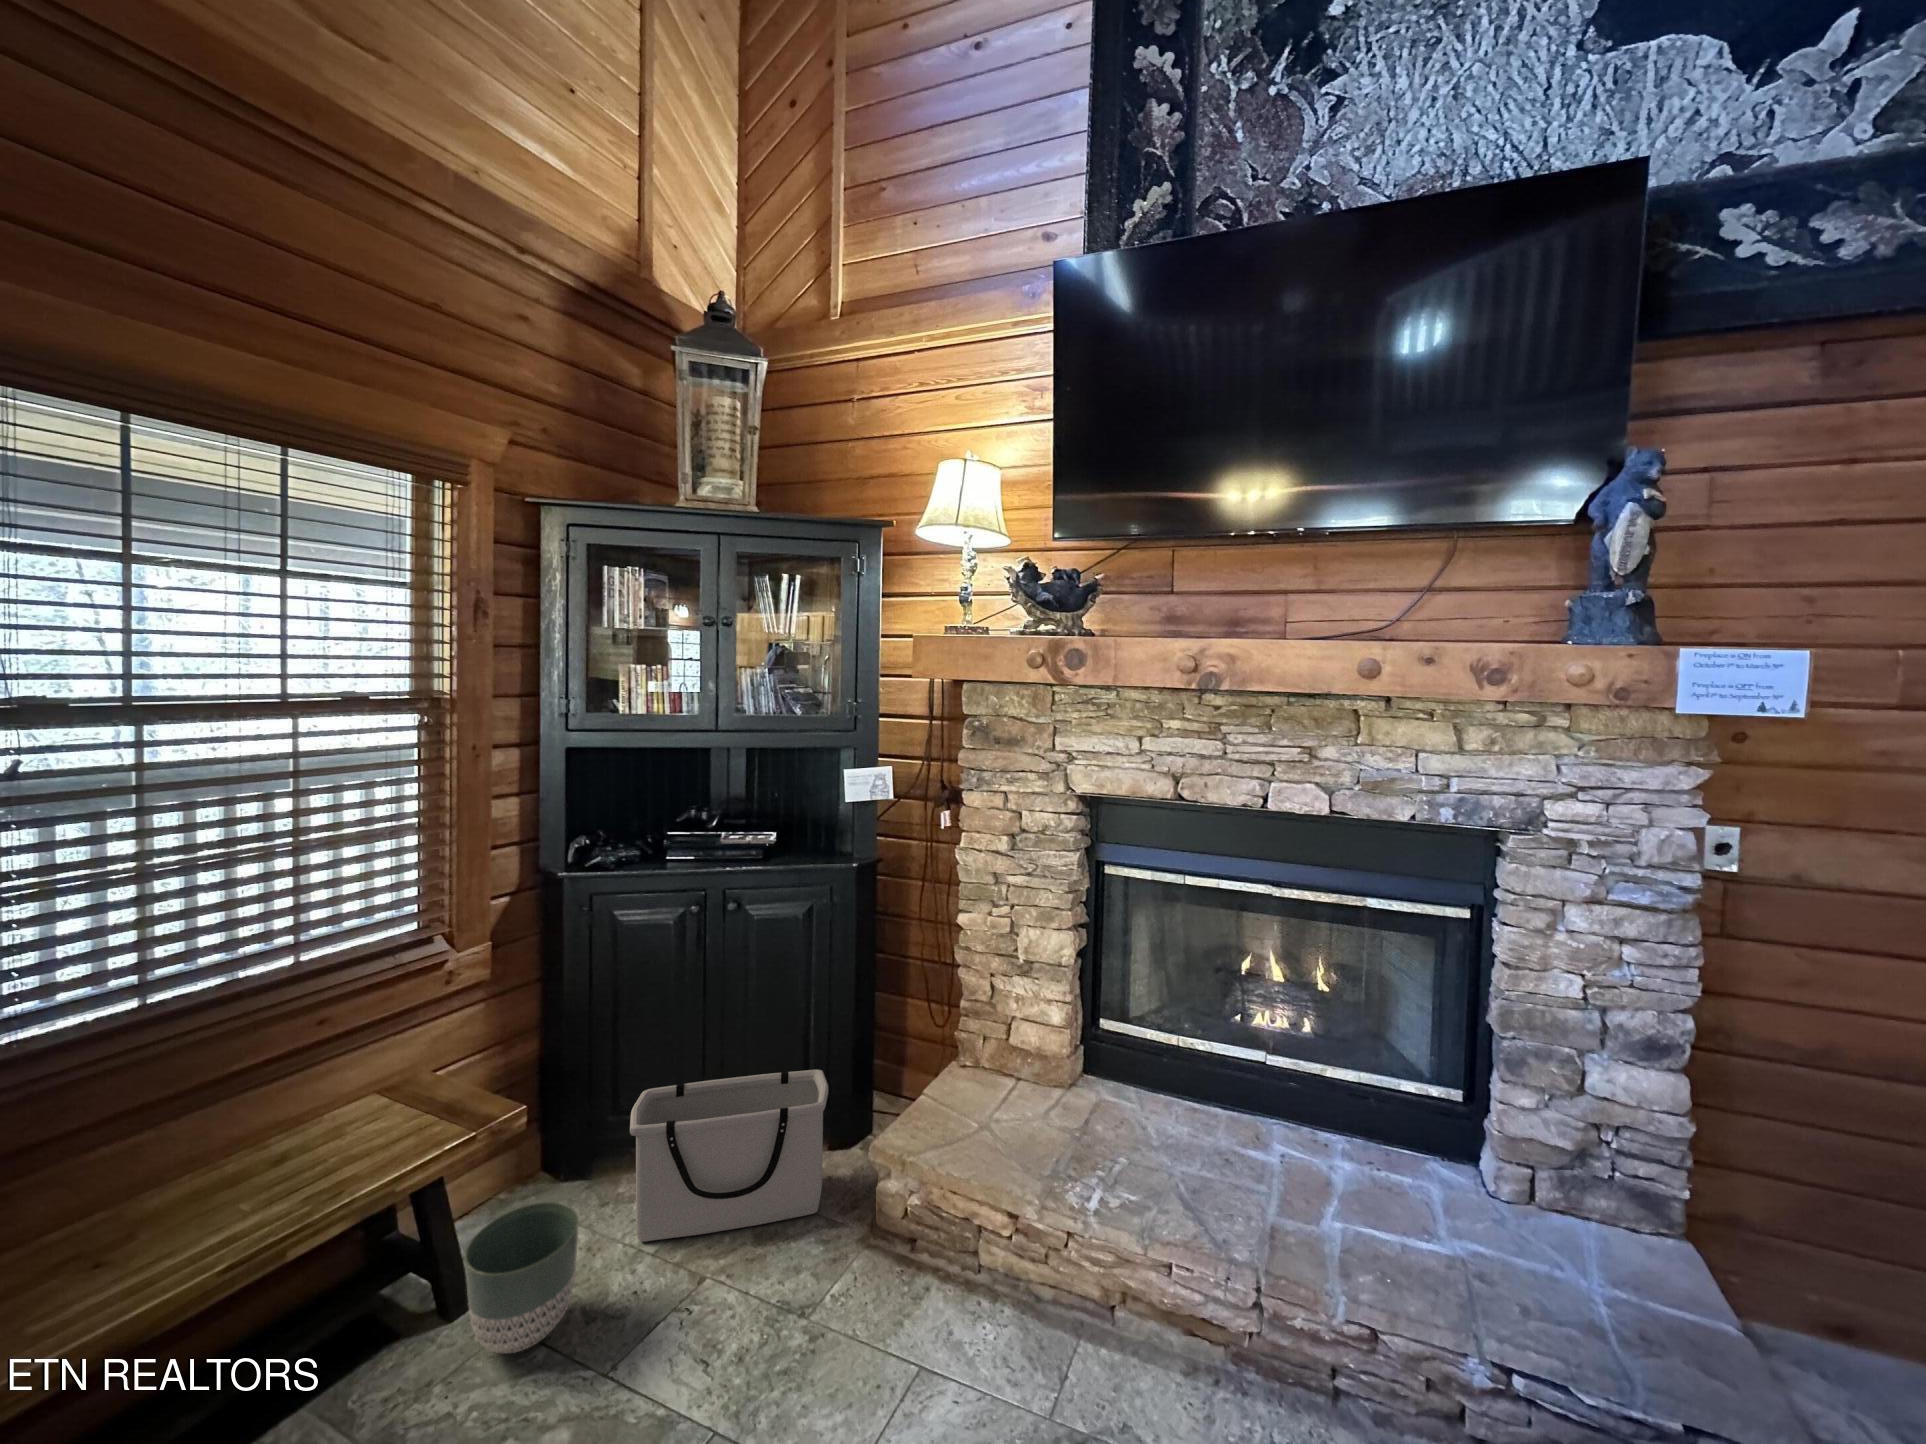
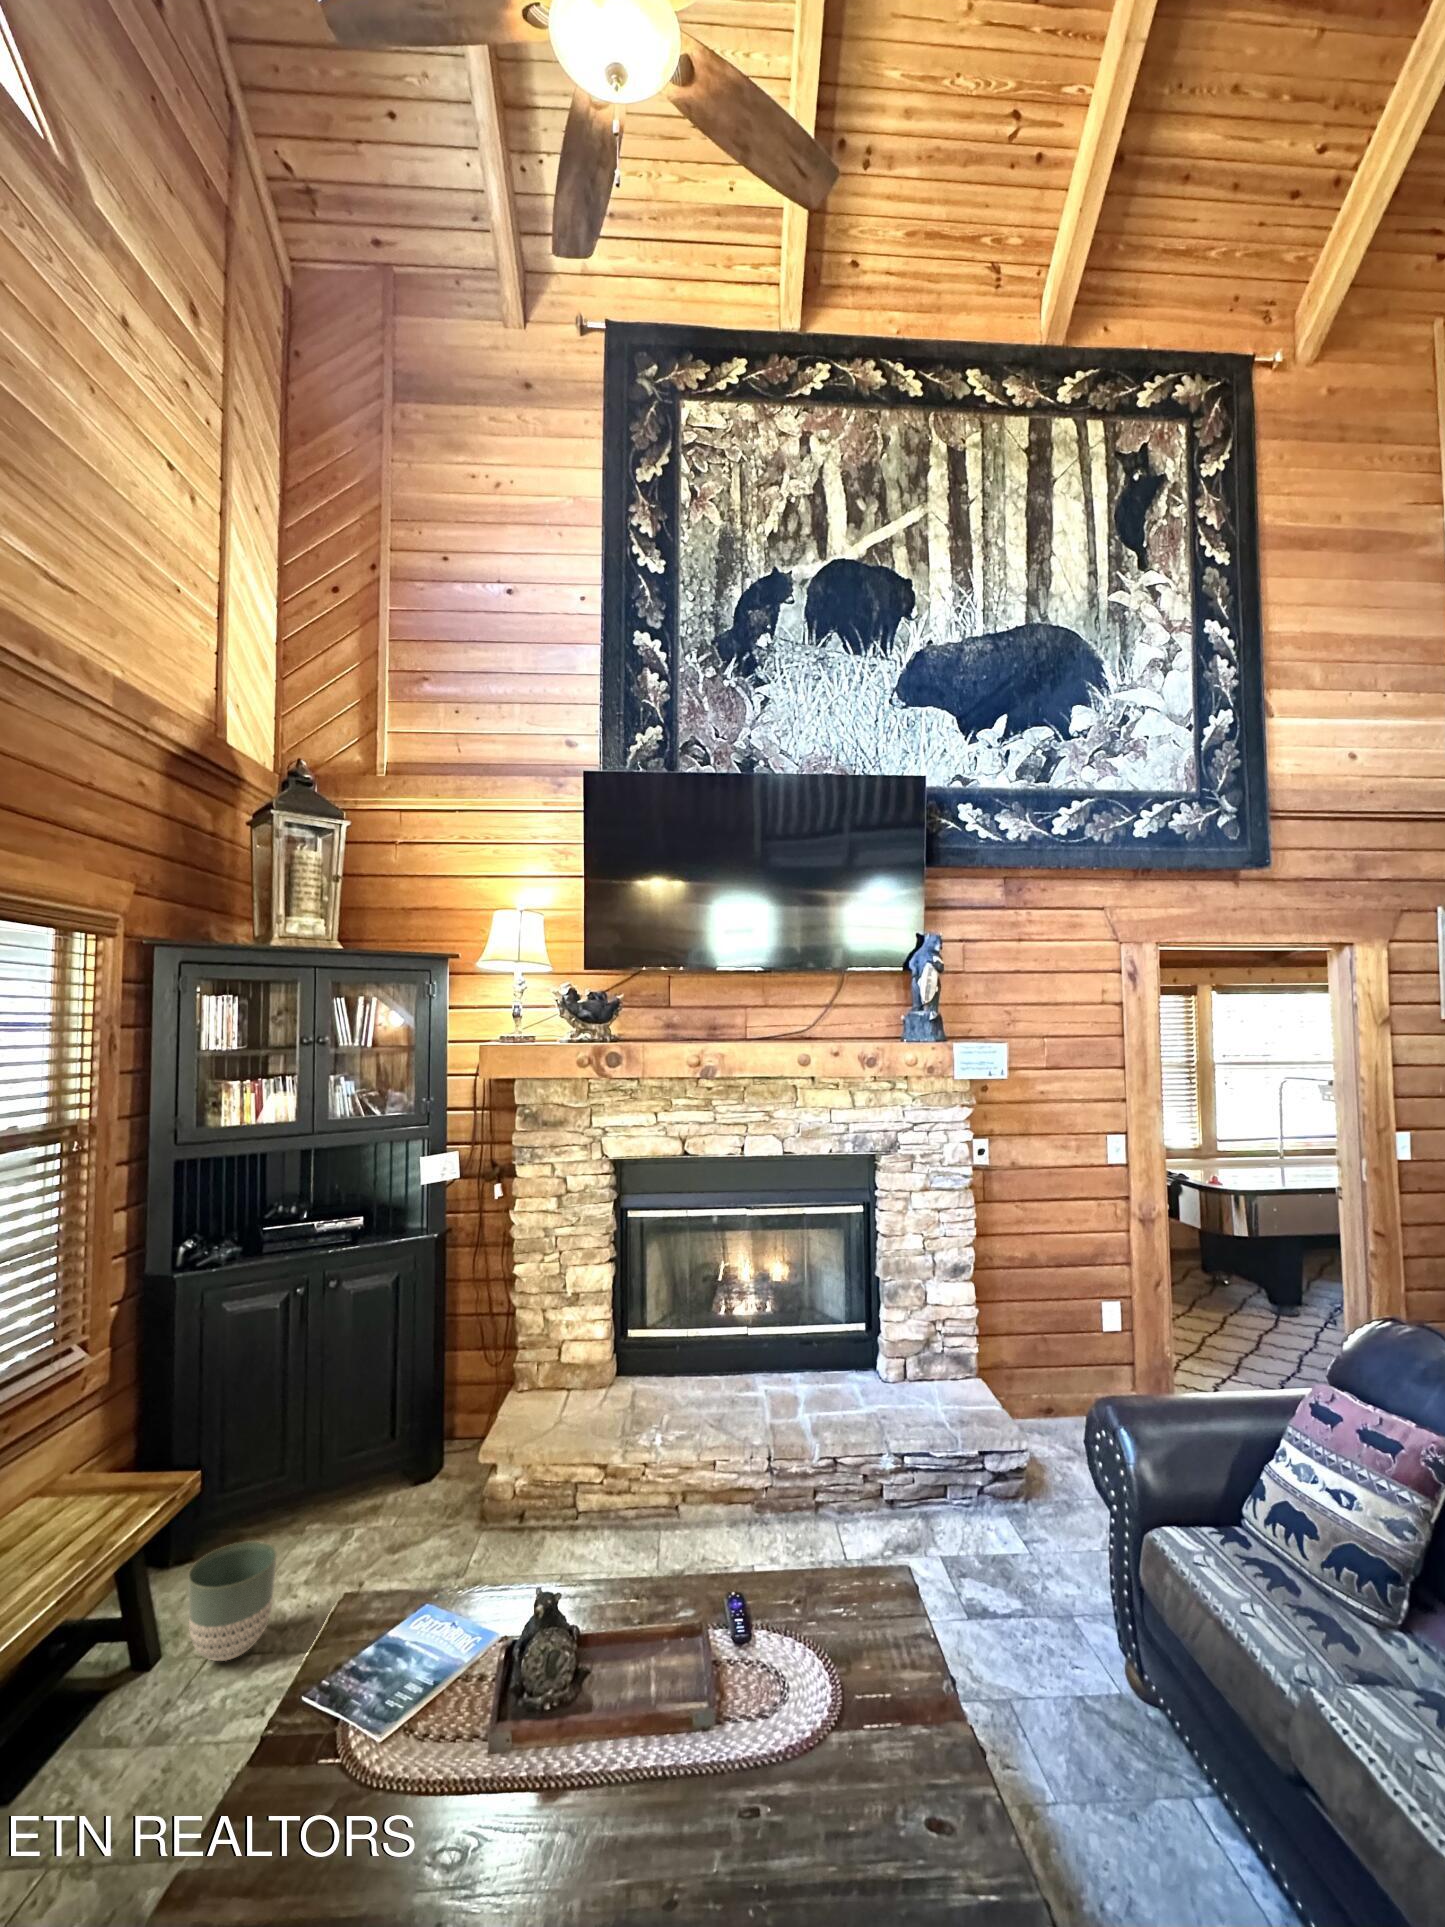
storage bin: present [630,1070,828,1242] -> none [265,1414,435,1581]

